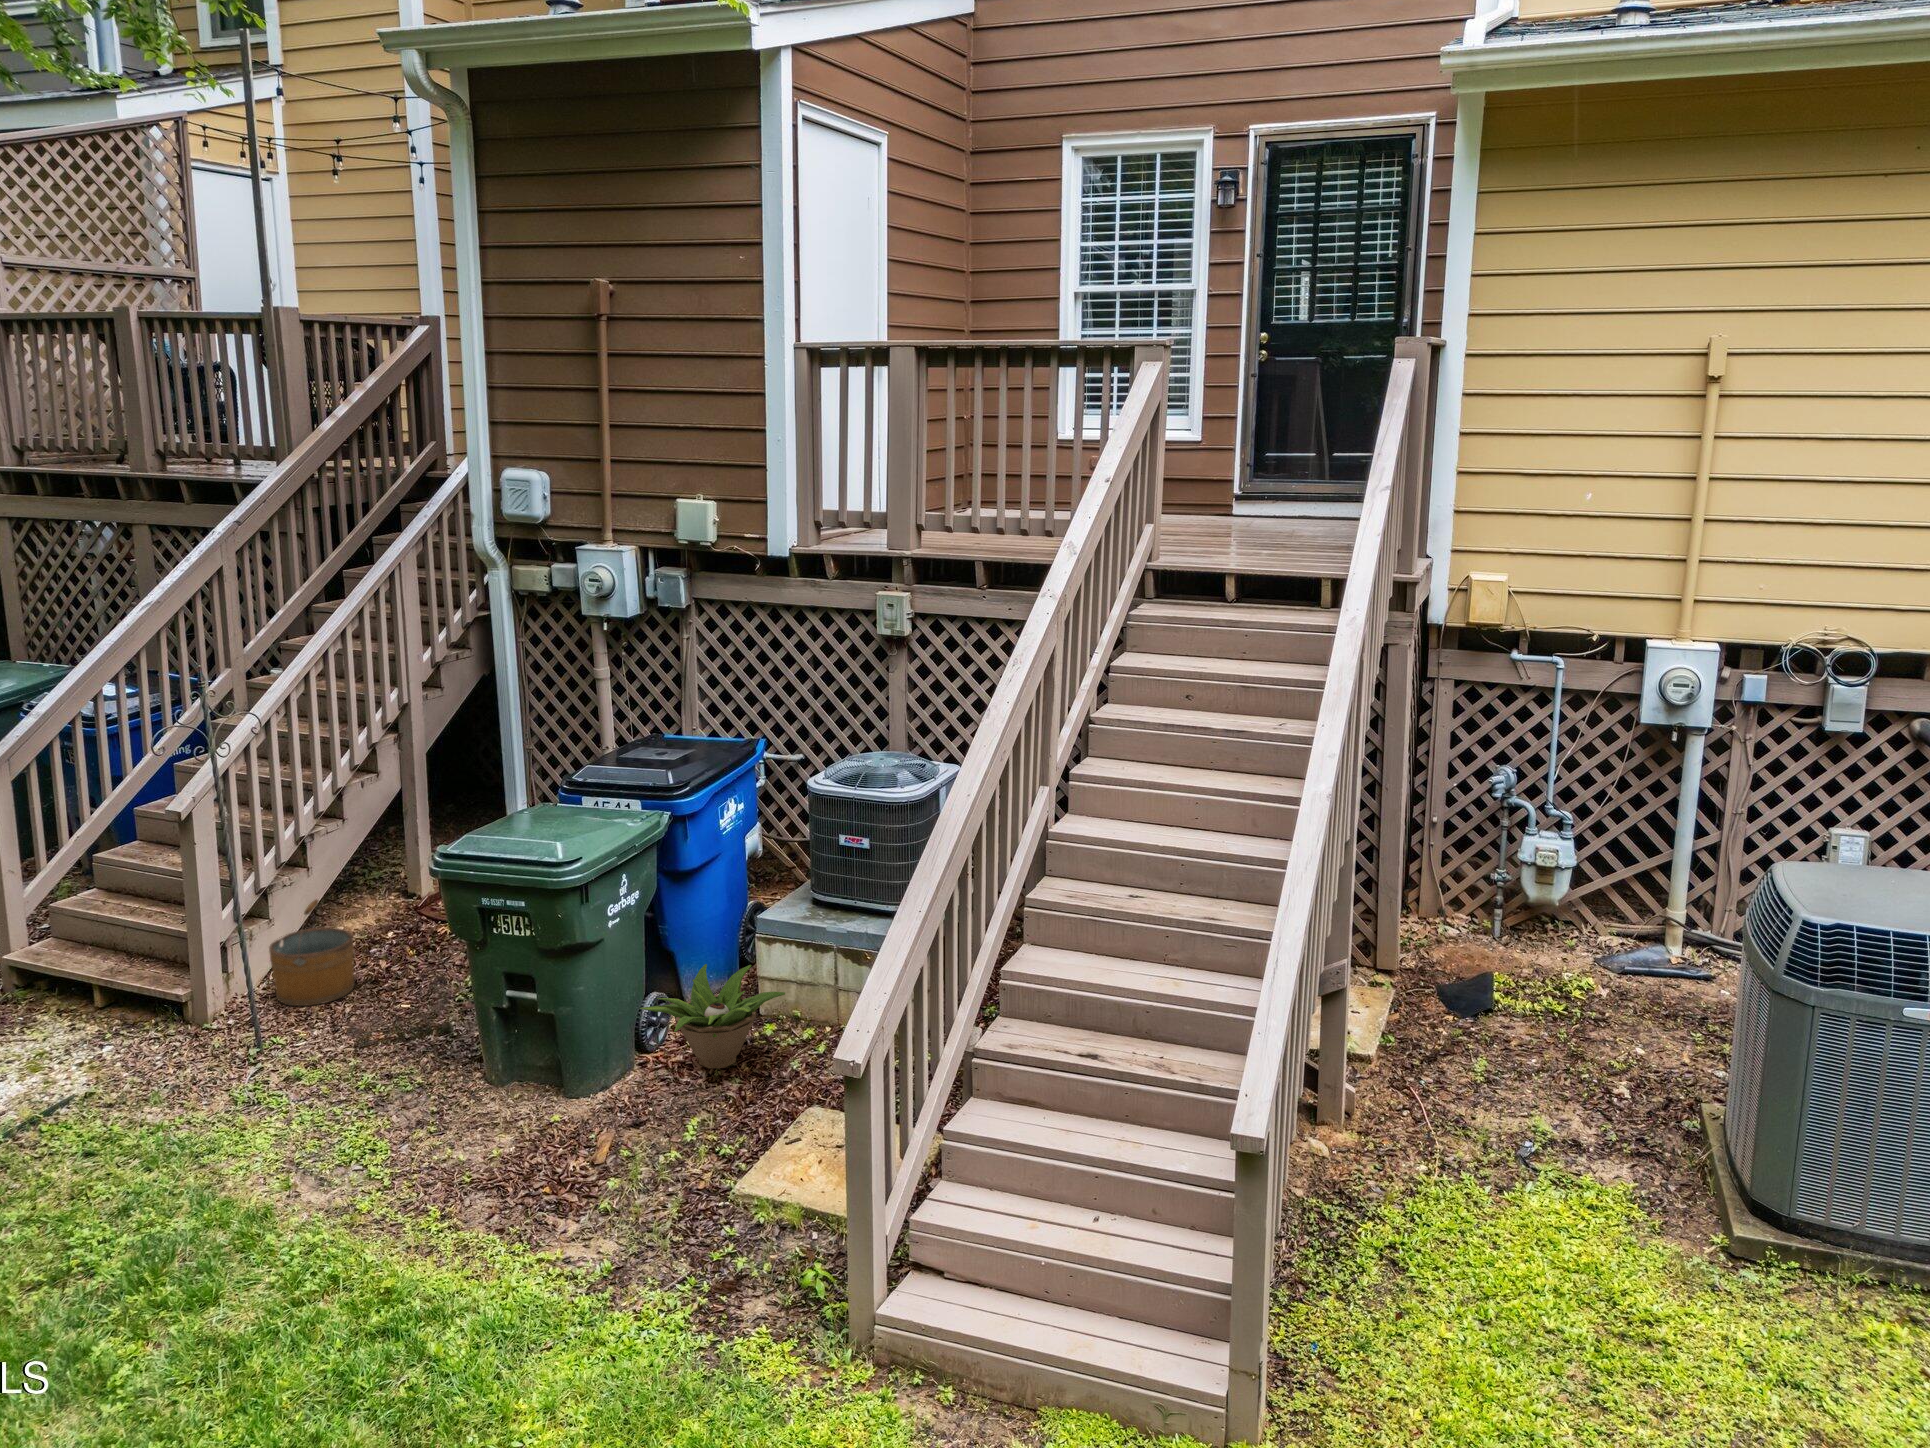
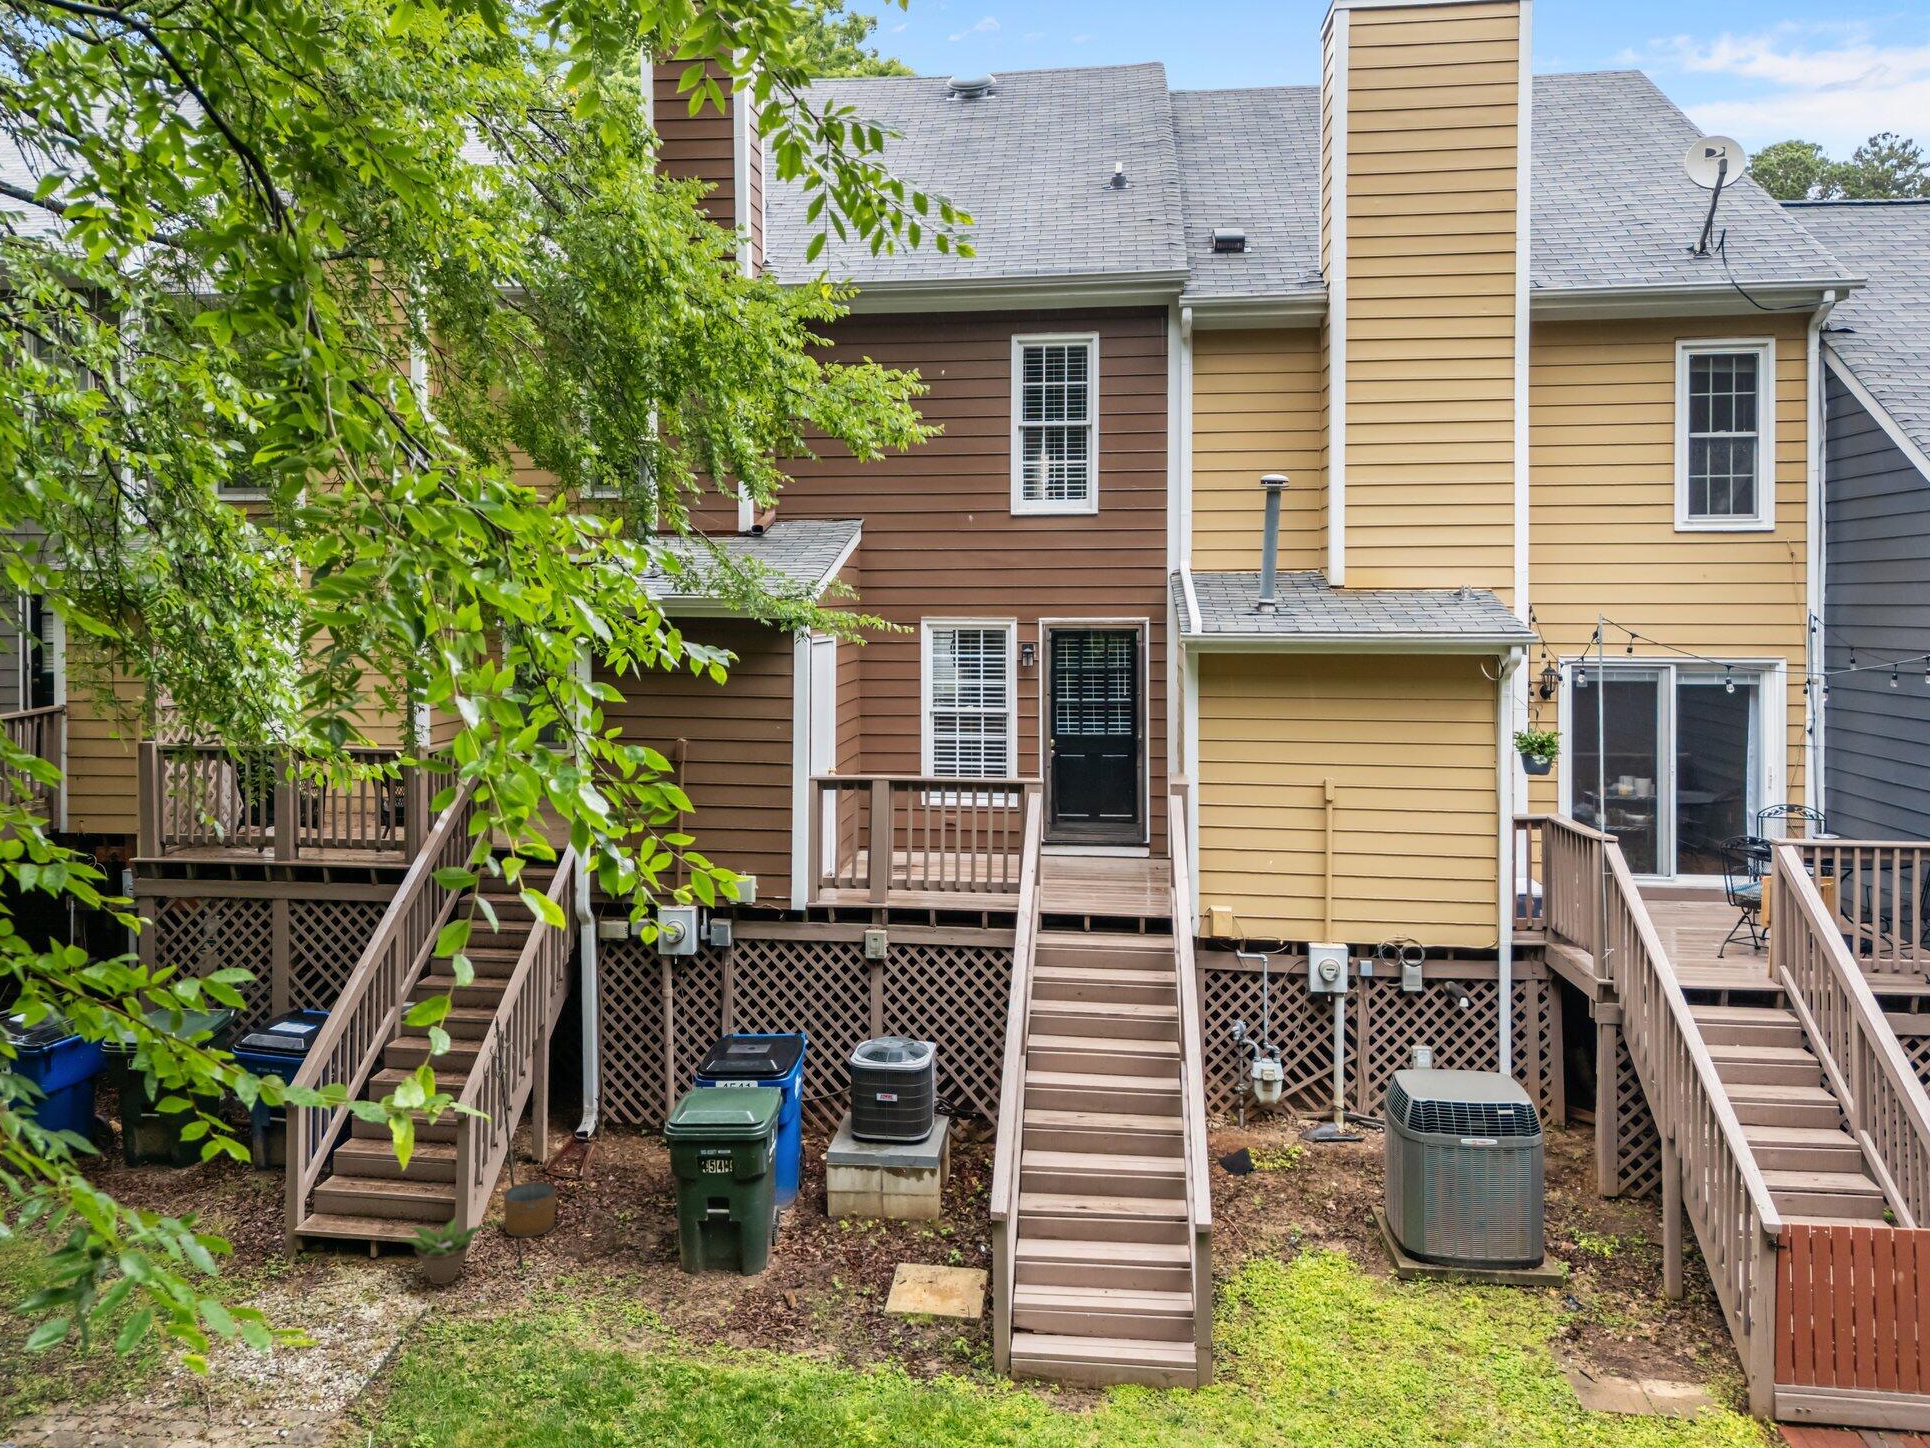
decorative plant: present [640,964,785,1068] -> present [398,1218,488,1284]

